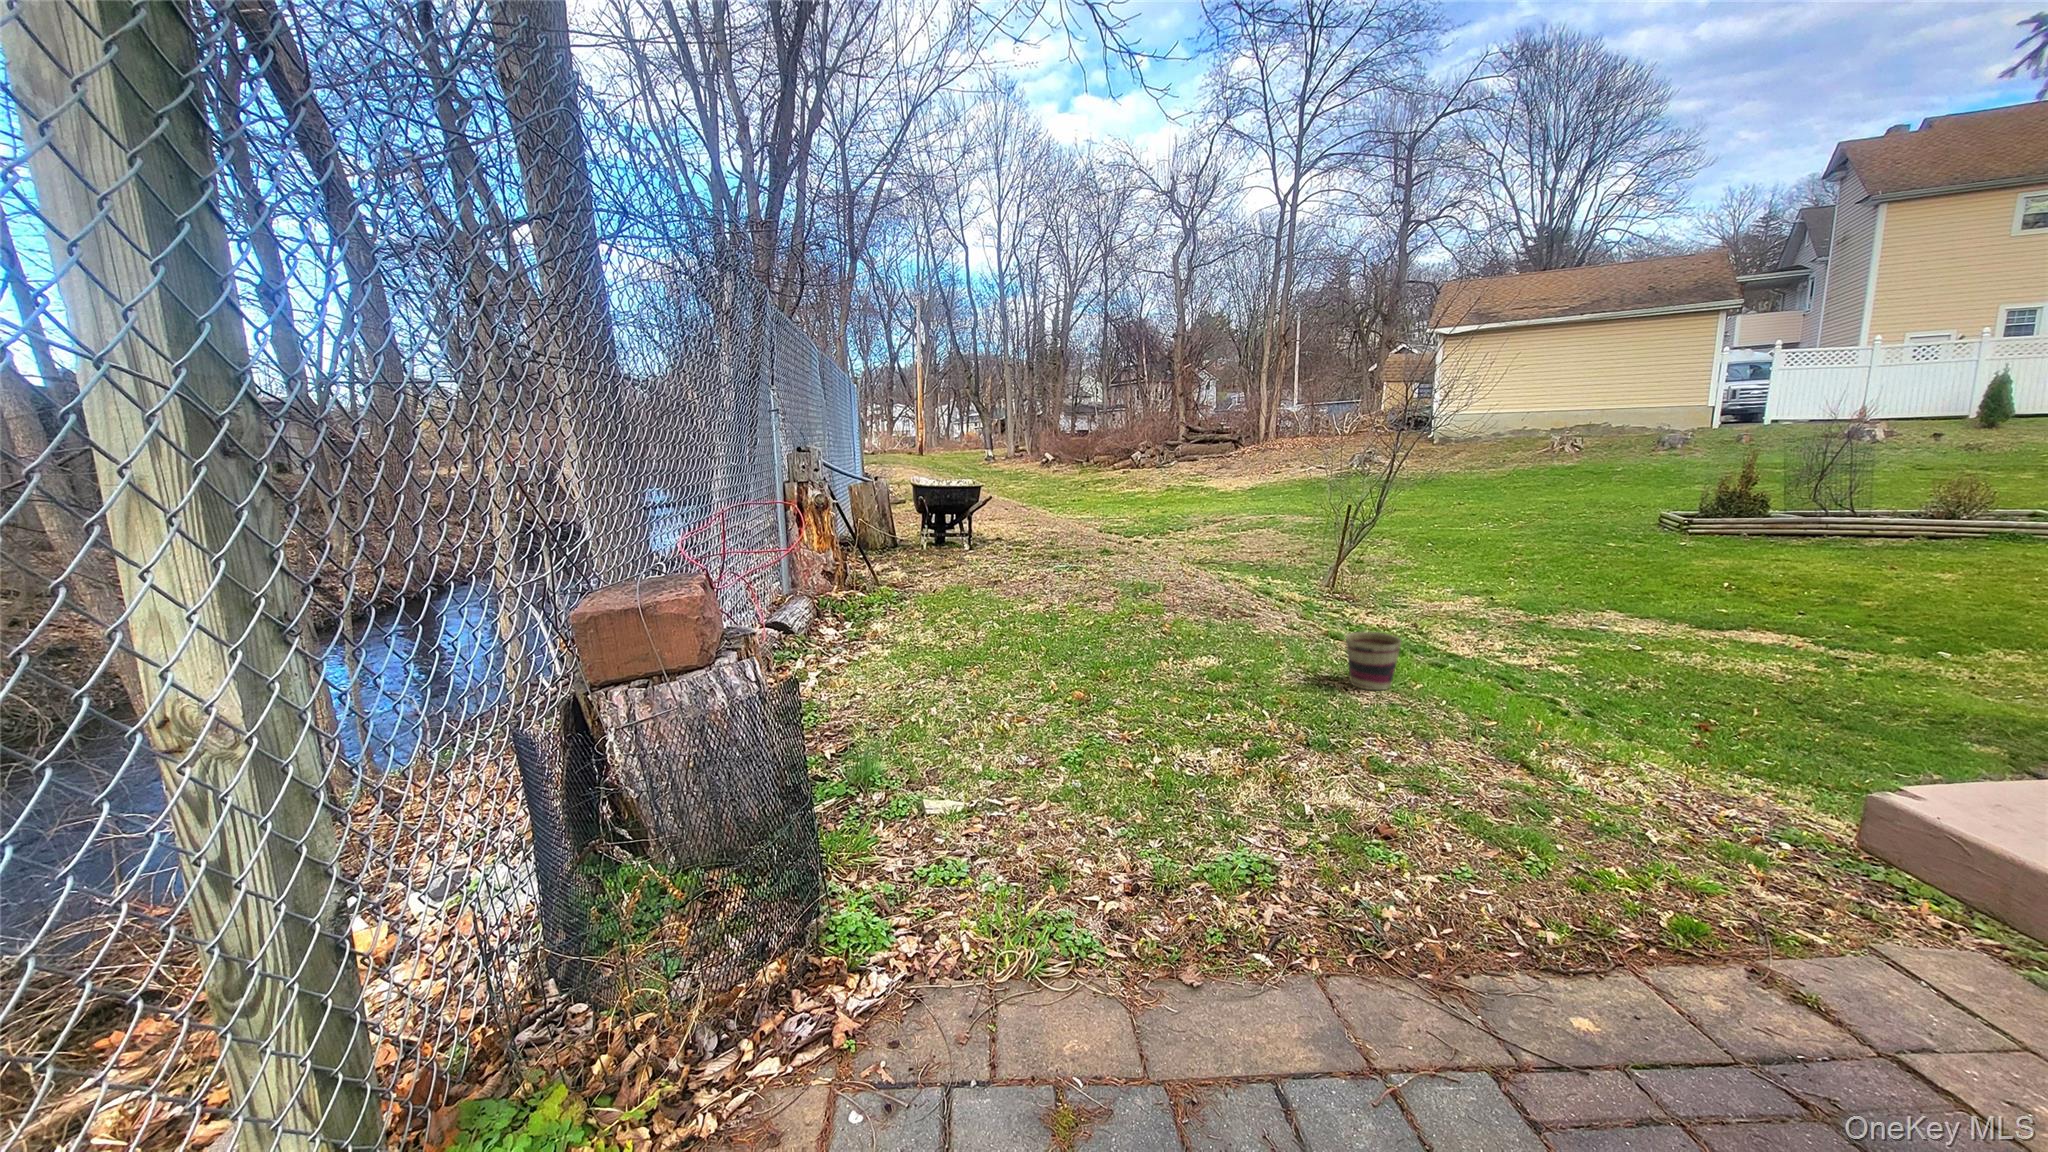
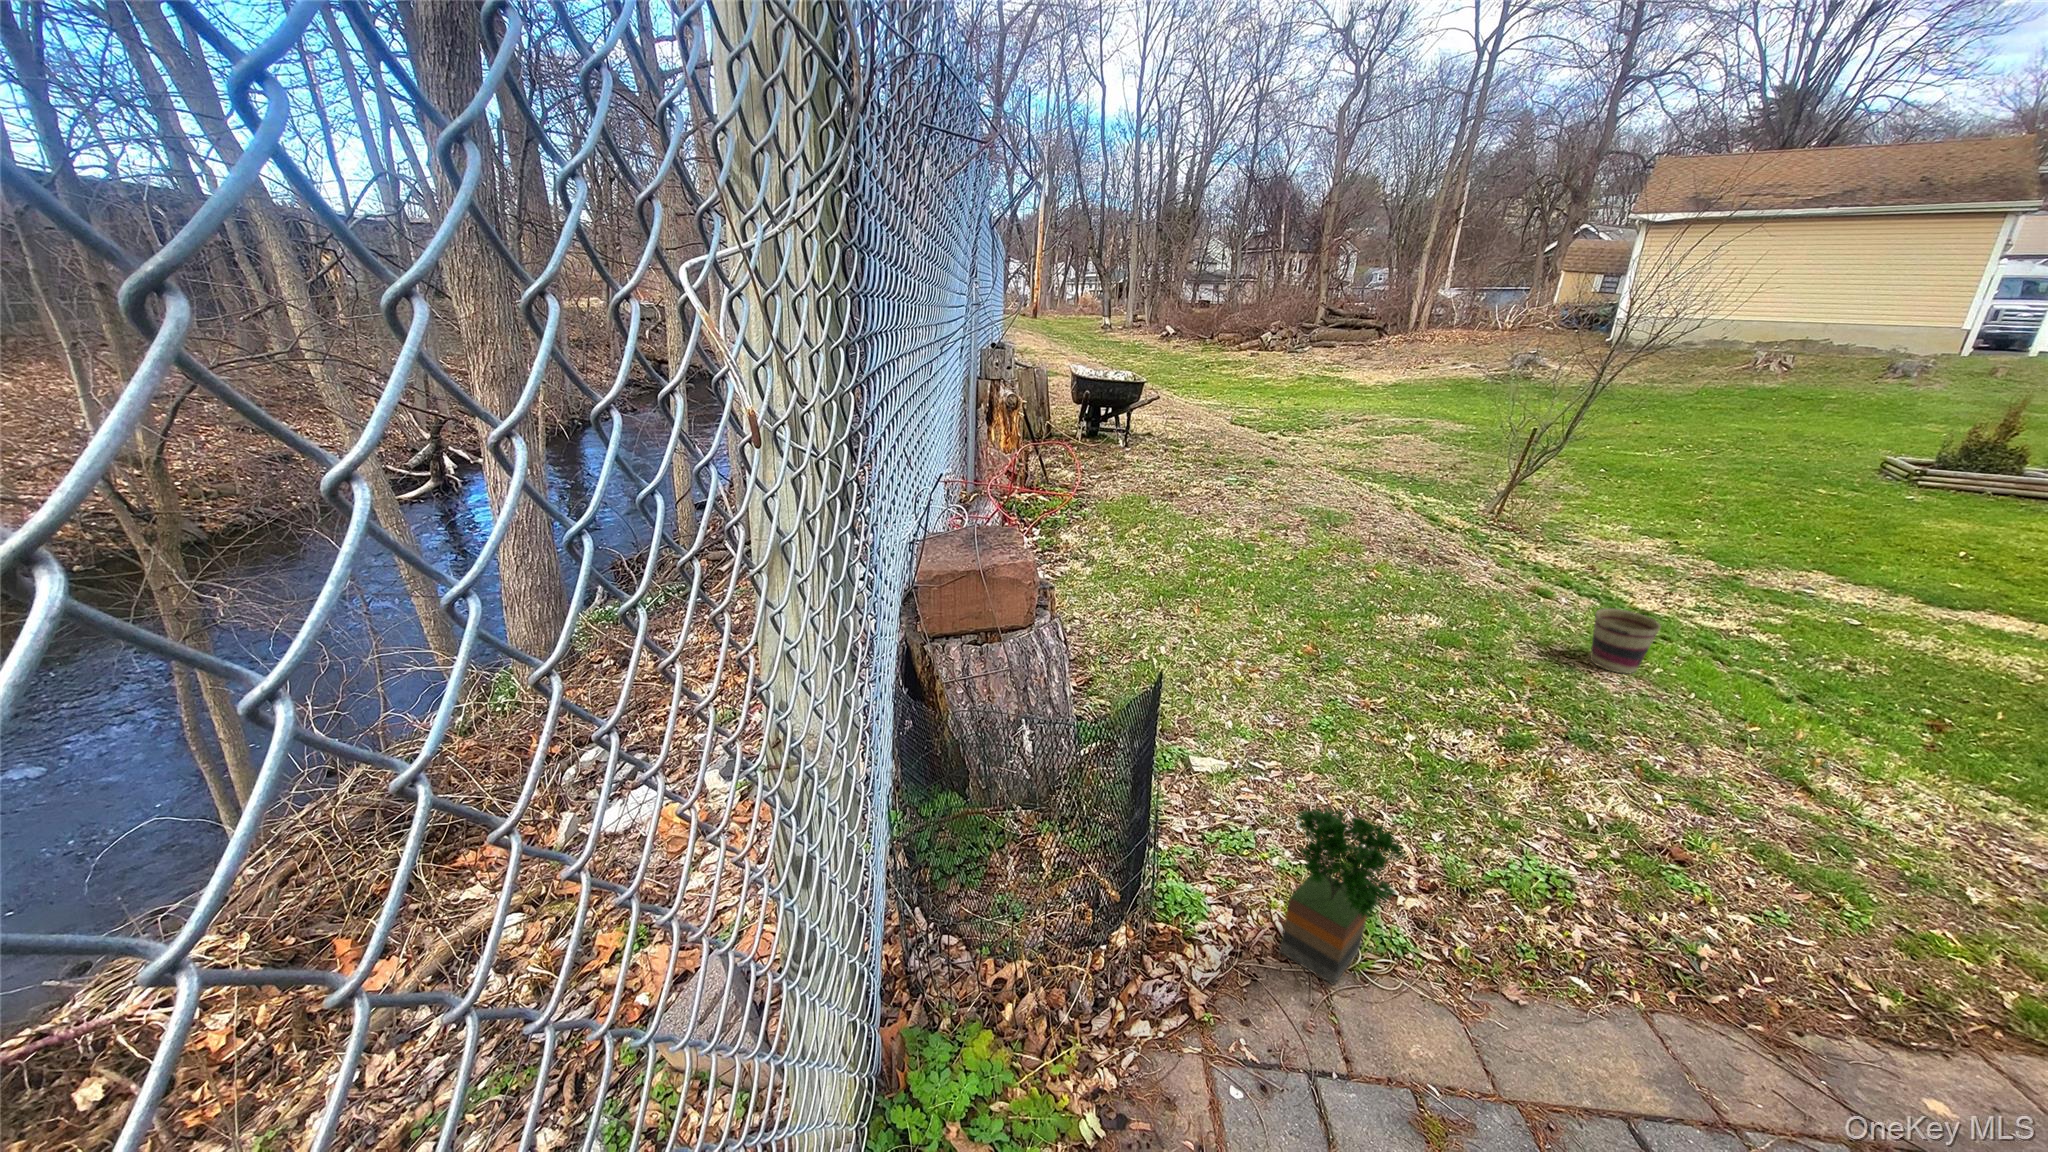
potted tree: none [949,799,1062,990] -> present [1279,808,1405,984]

